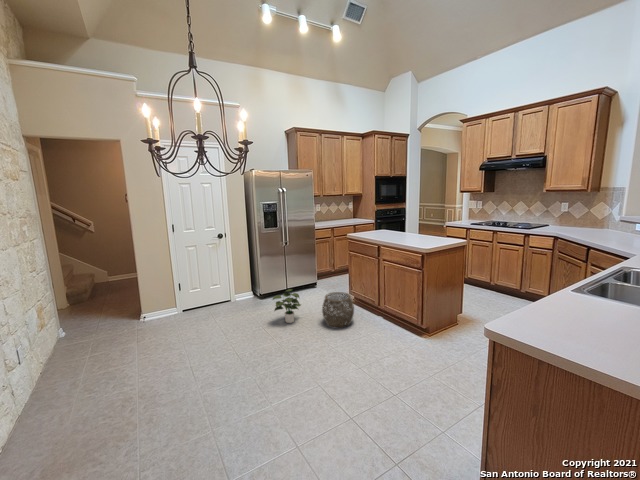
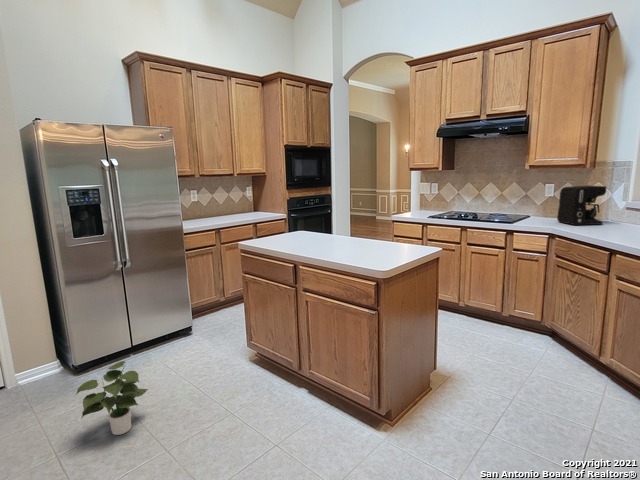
coffee maker: none [566,204,604,232] -> present [557,186,606,225]
woven basket: present [322,292,354,327] -> none [189,356,254,432]

